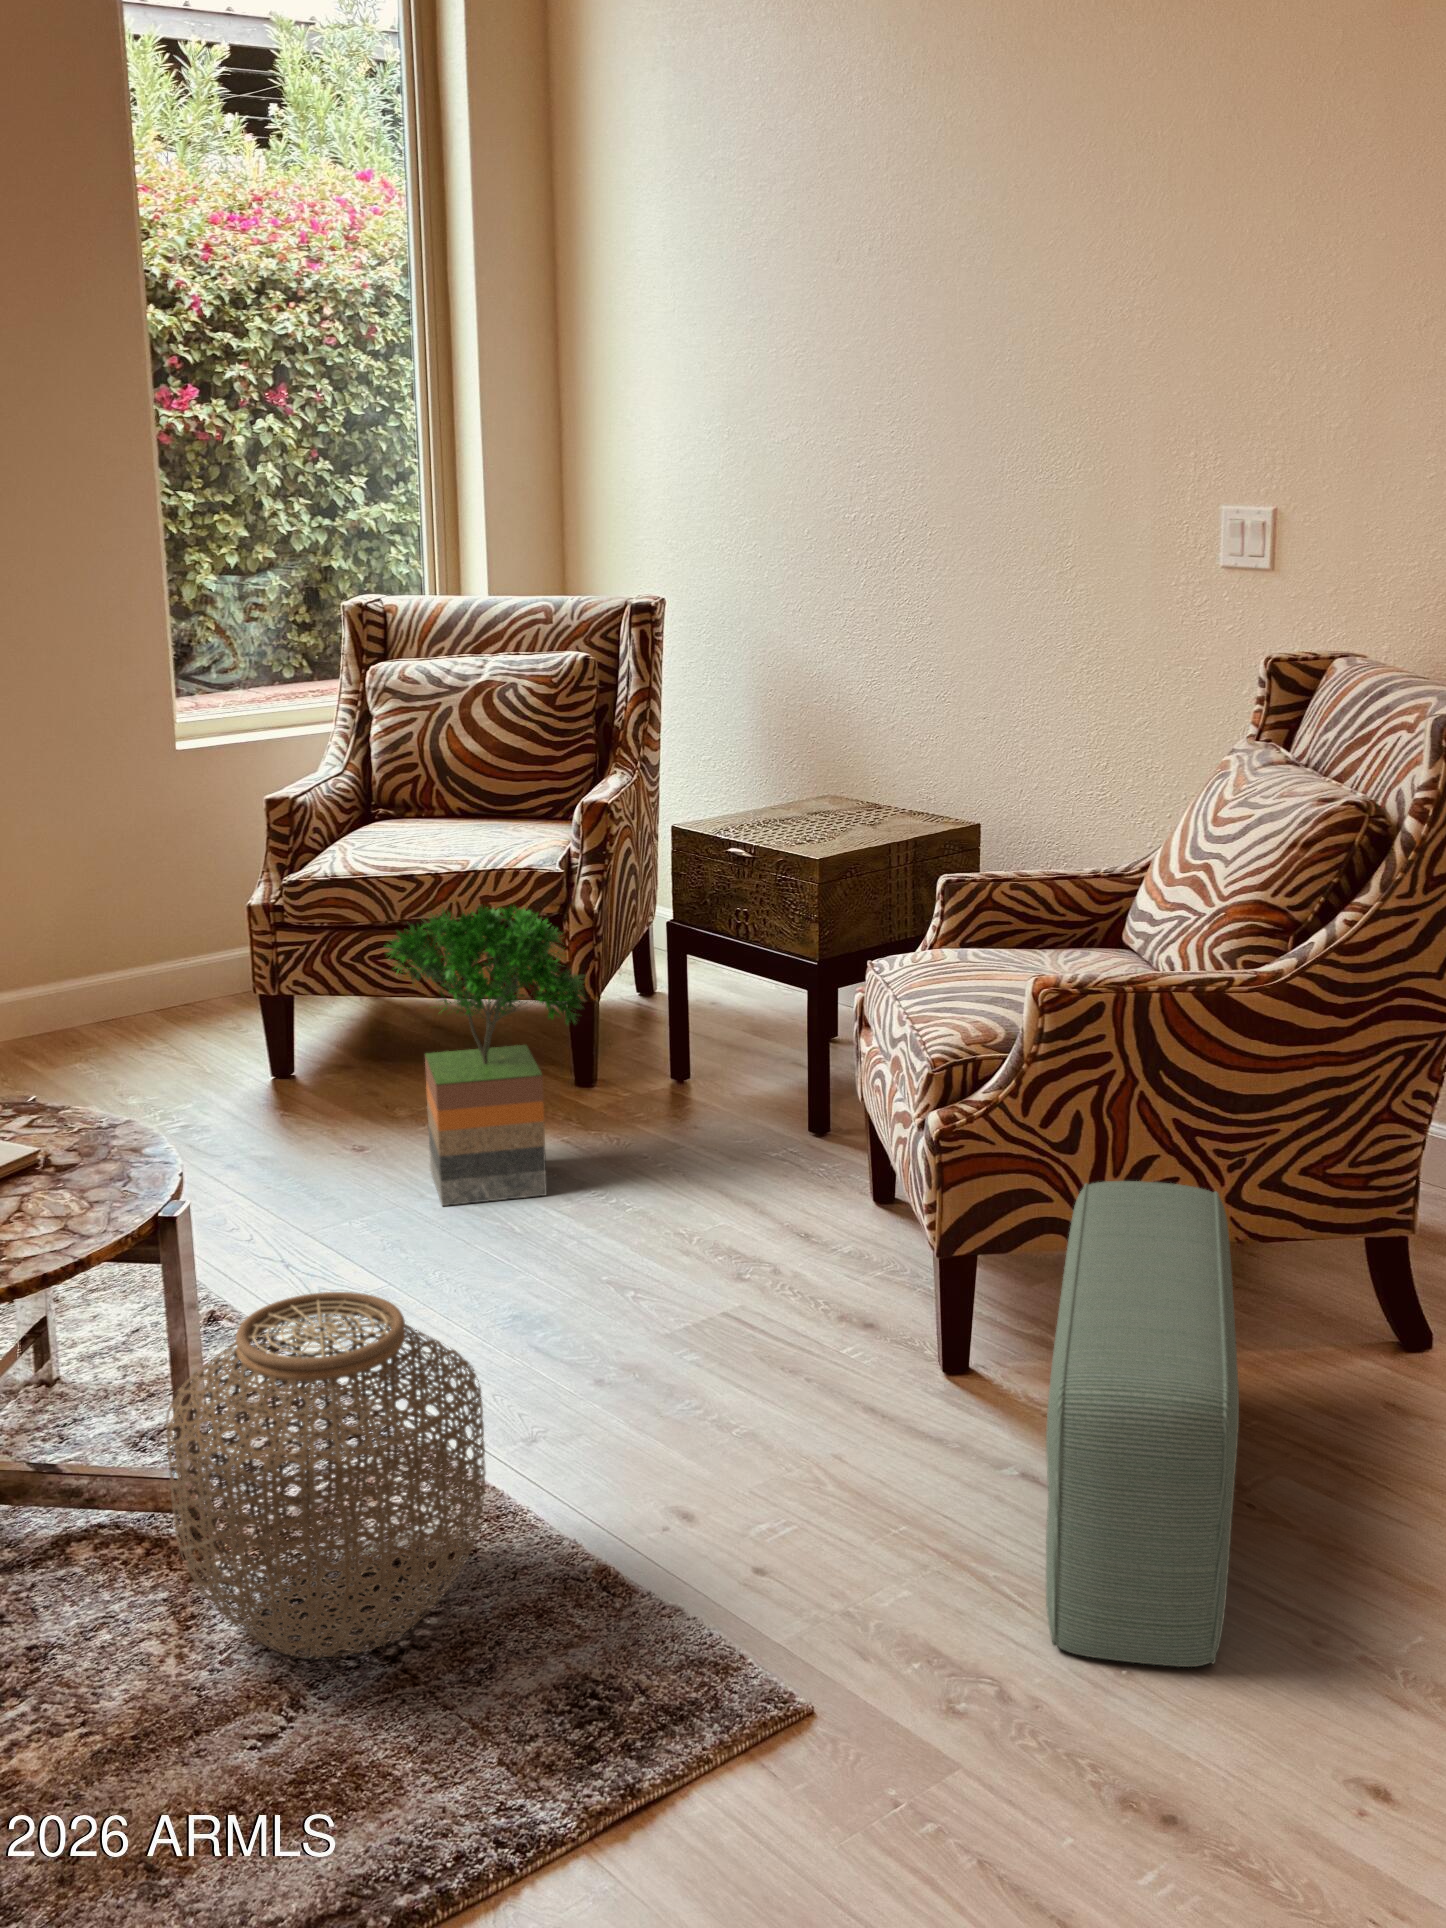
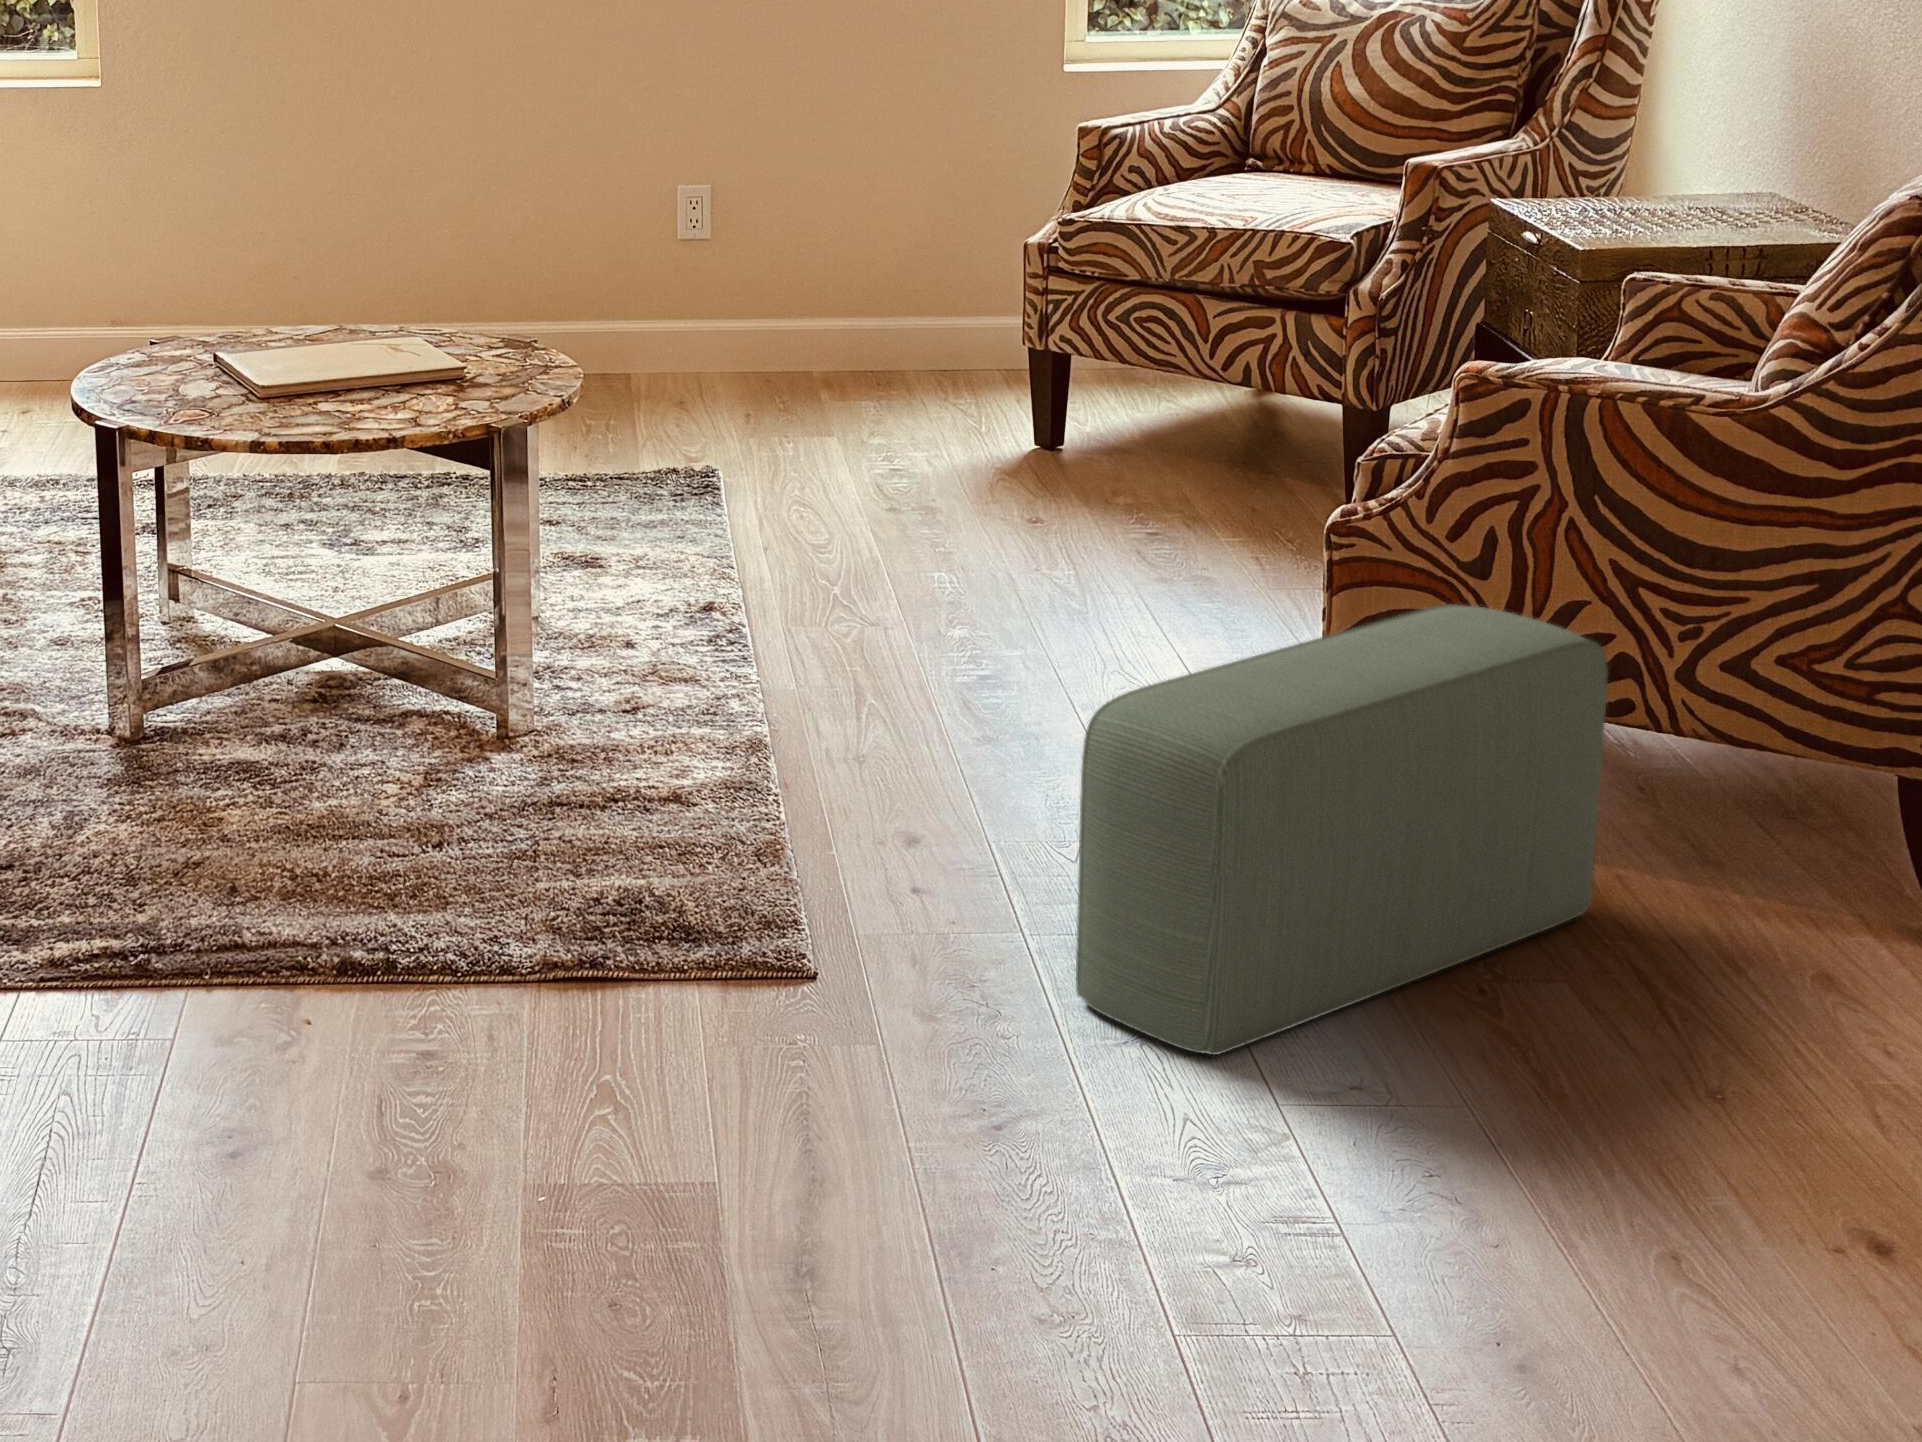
potted tree: present [387,904,584,1206] -> none [1024,243,1248,594]
woven basket: present [166,1292,486,1657] -> none [400,502,683,826]

